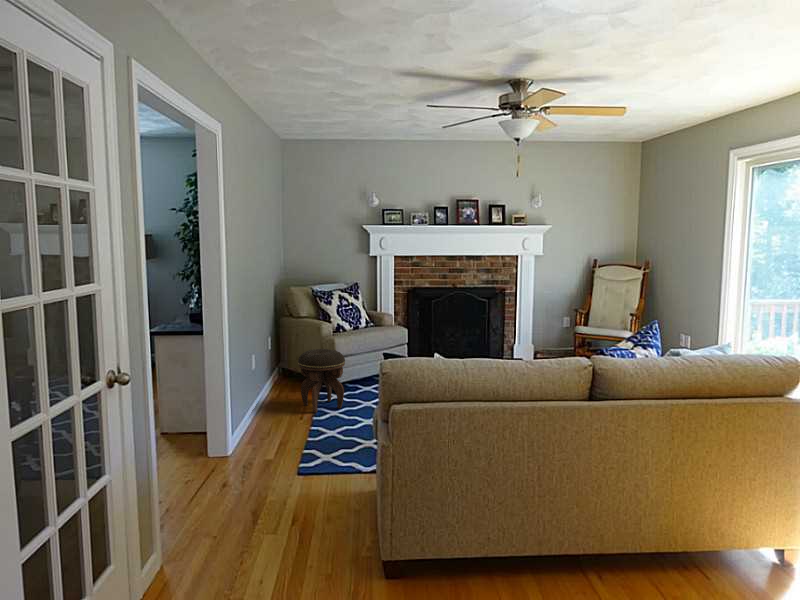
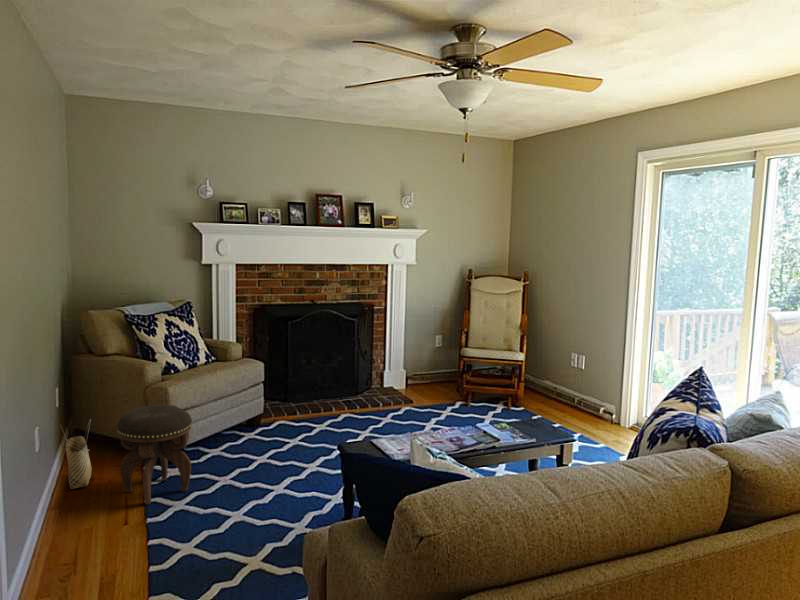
woven basket: none [268,356,287,400] -> present [60,419,92,489]

